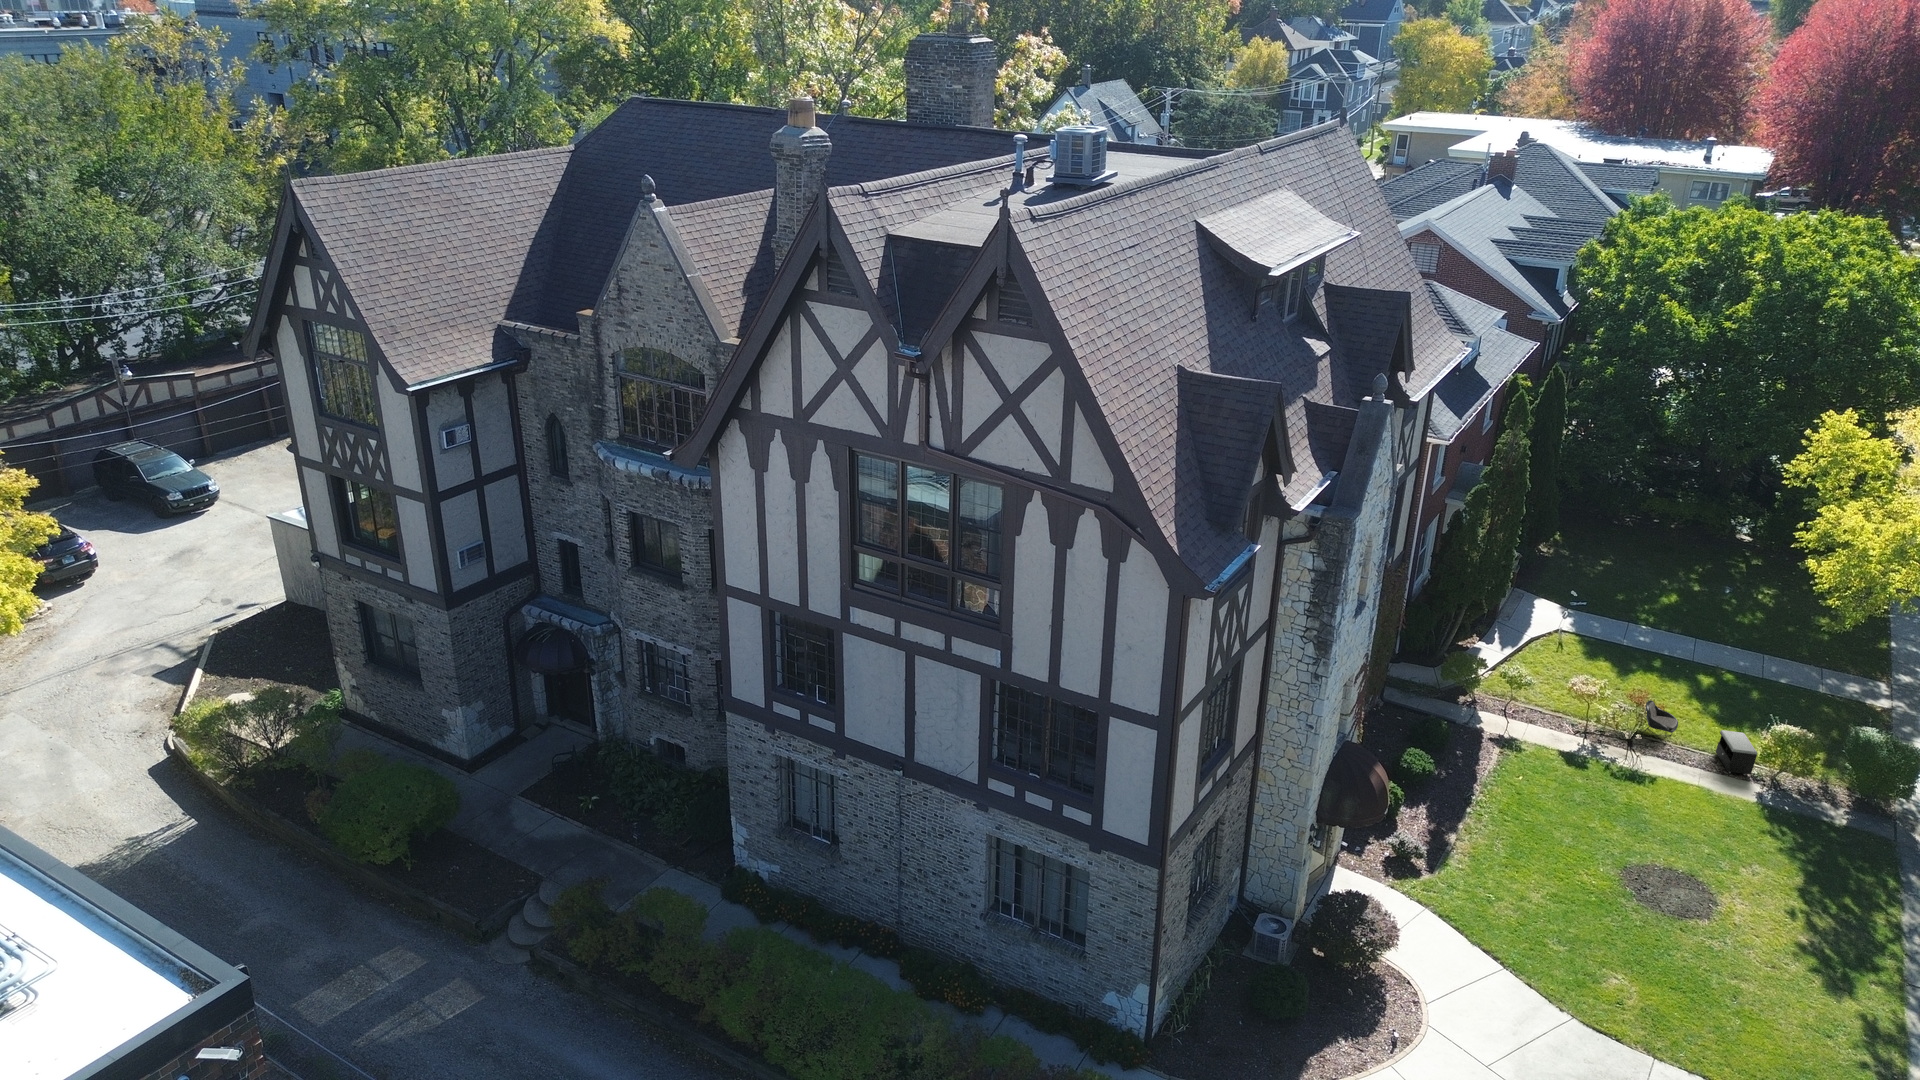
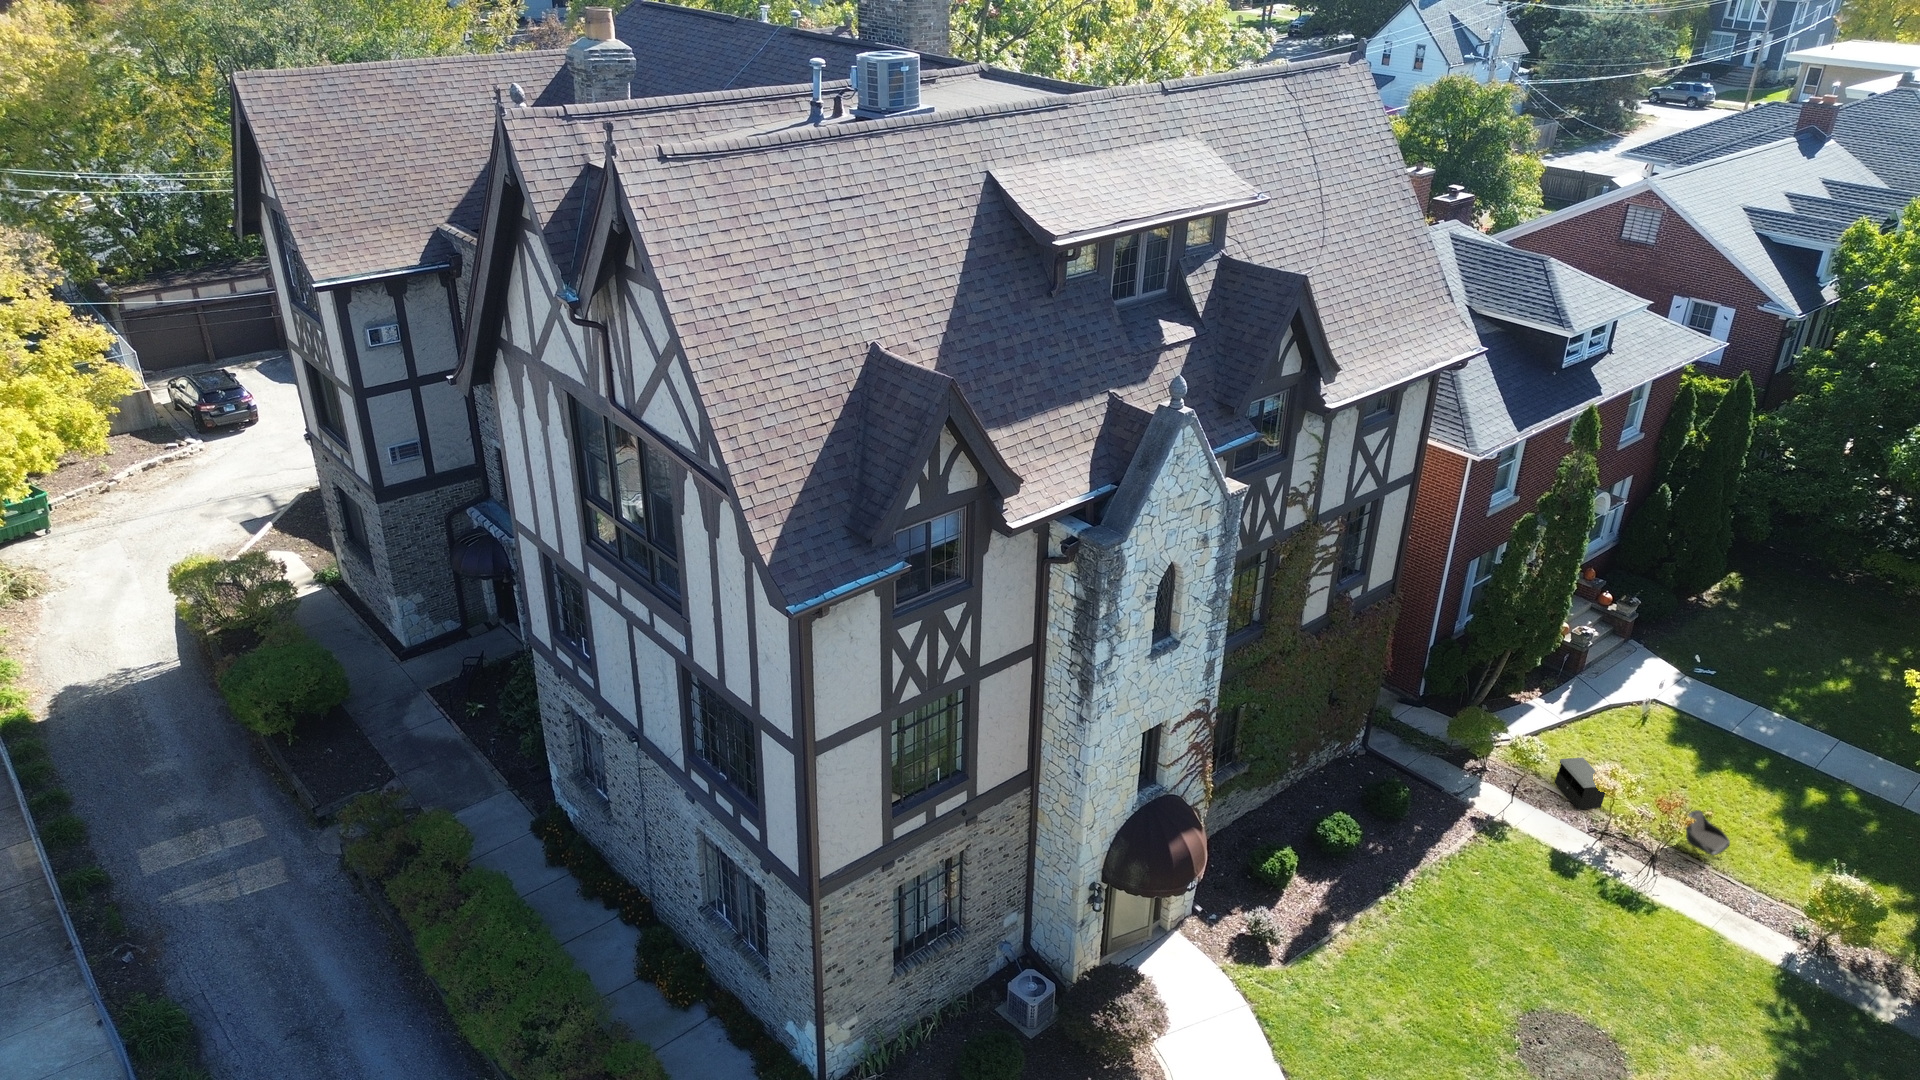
storage bench: present [1716,730,1757,775] -> present [1555,758,1605,810]

